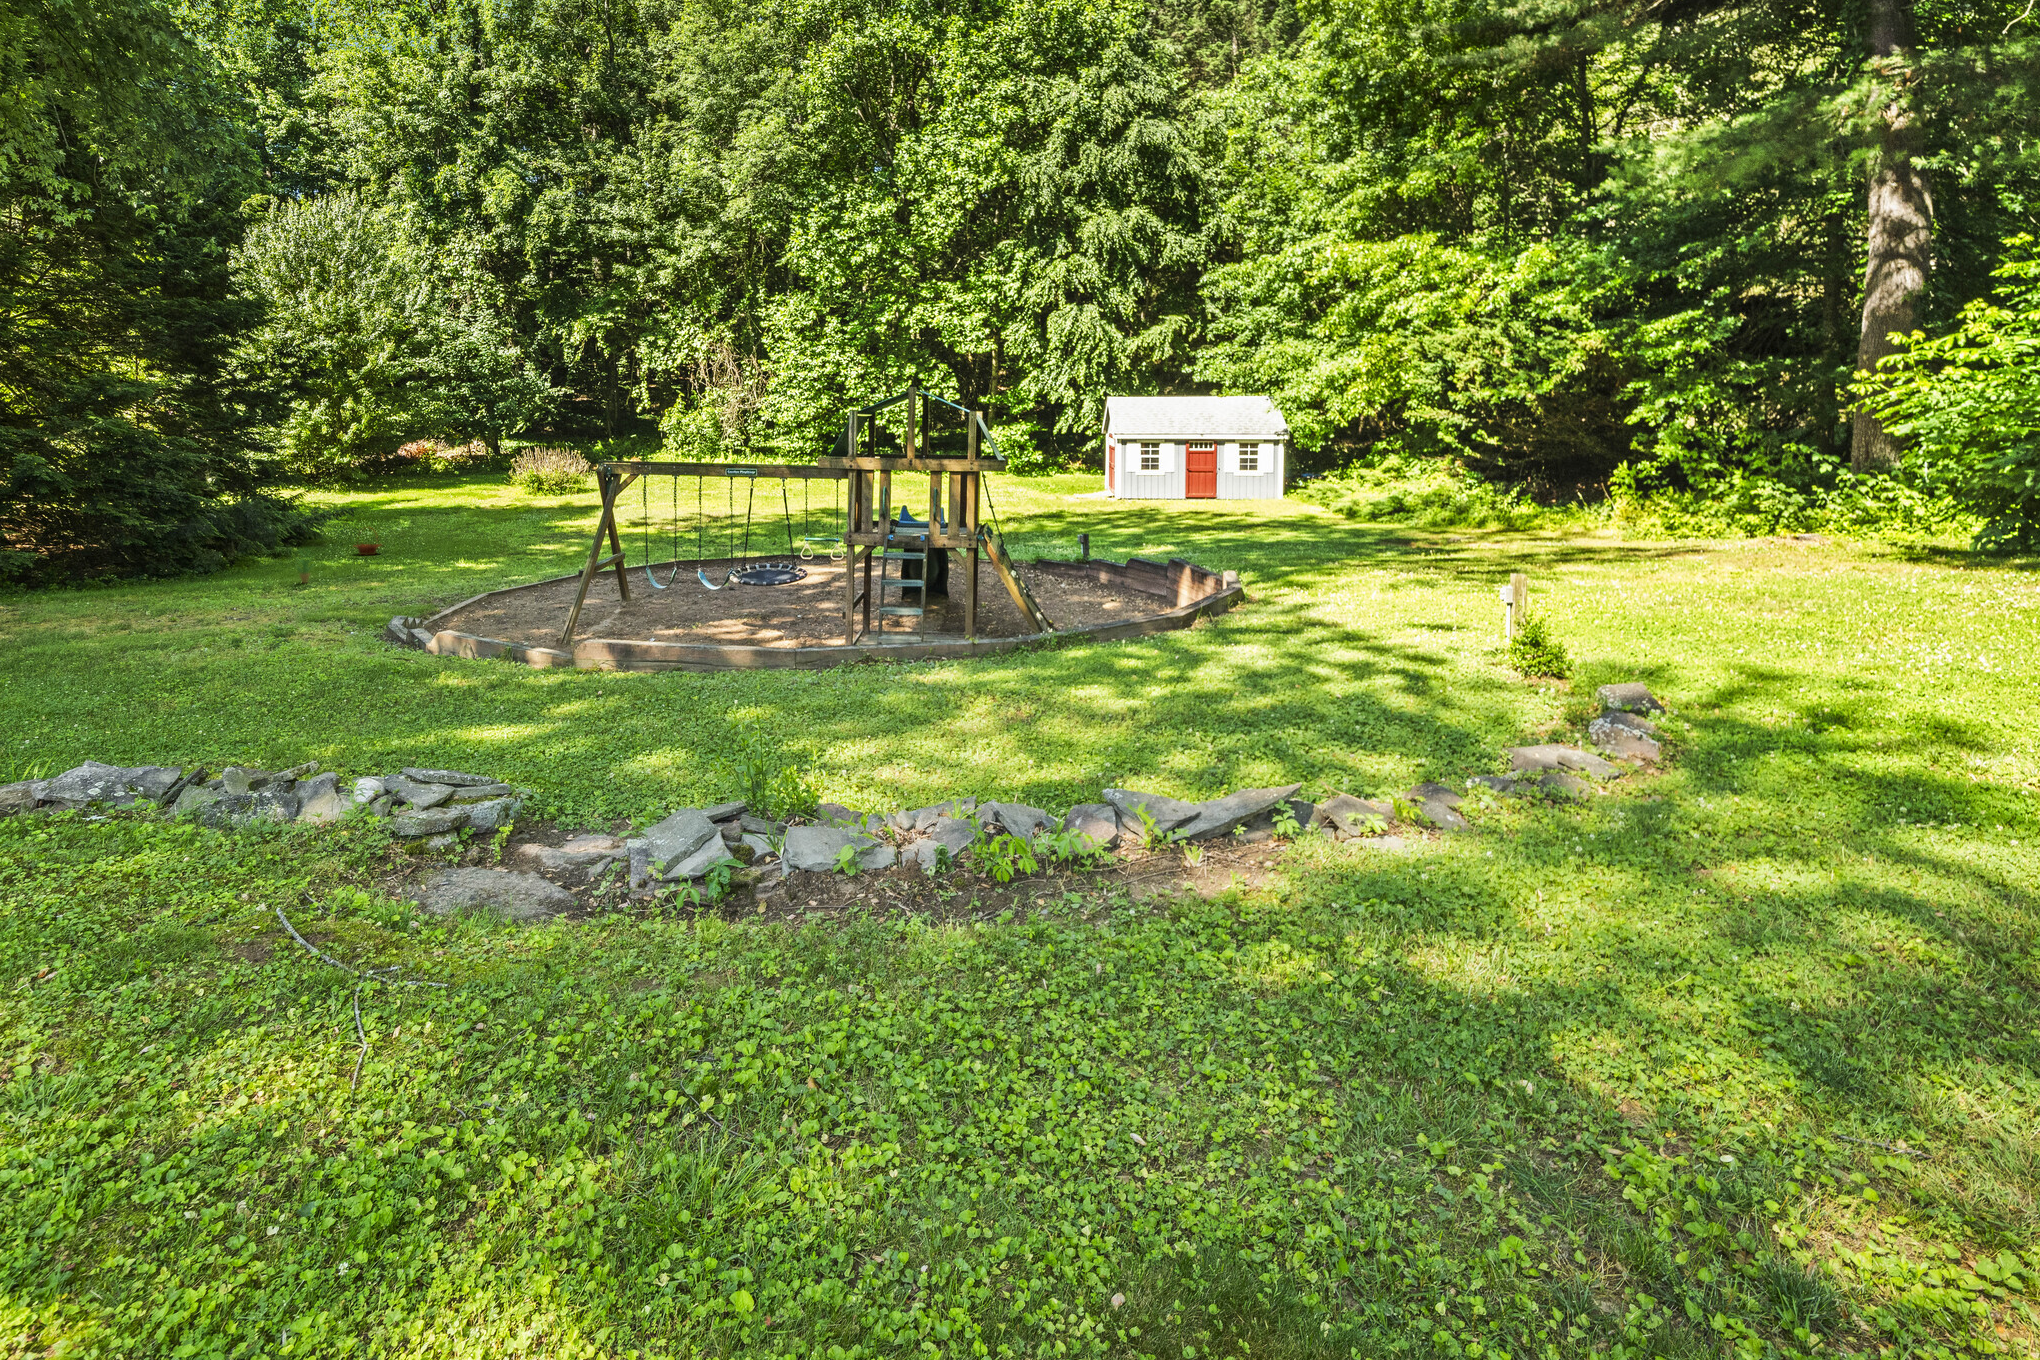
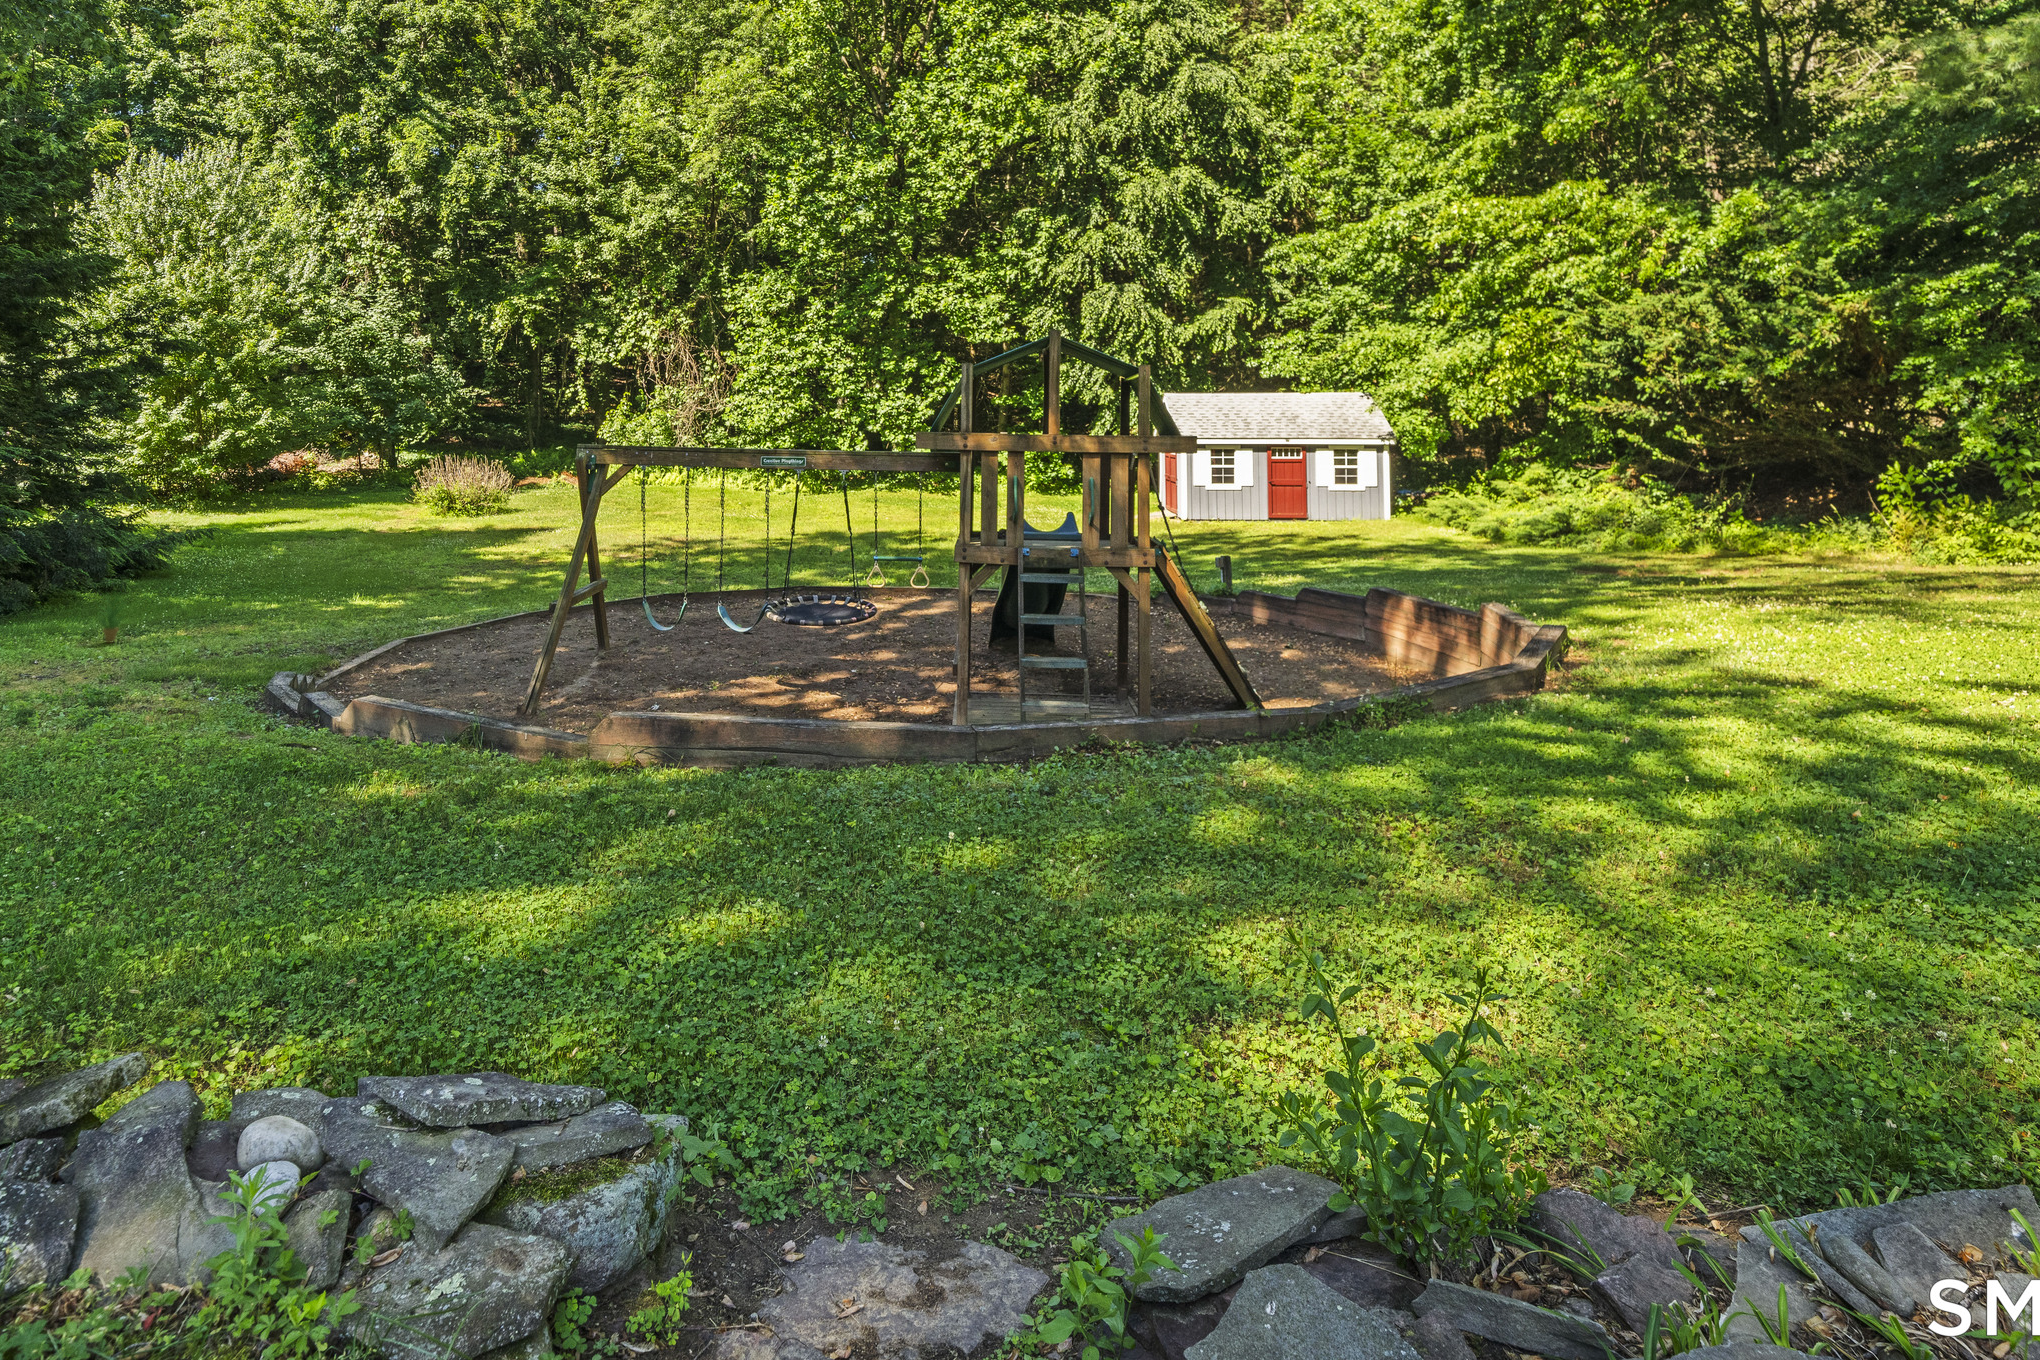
basket: present [355,538,380,555] -> none [190,561,232,600]

